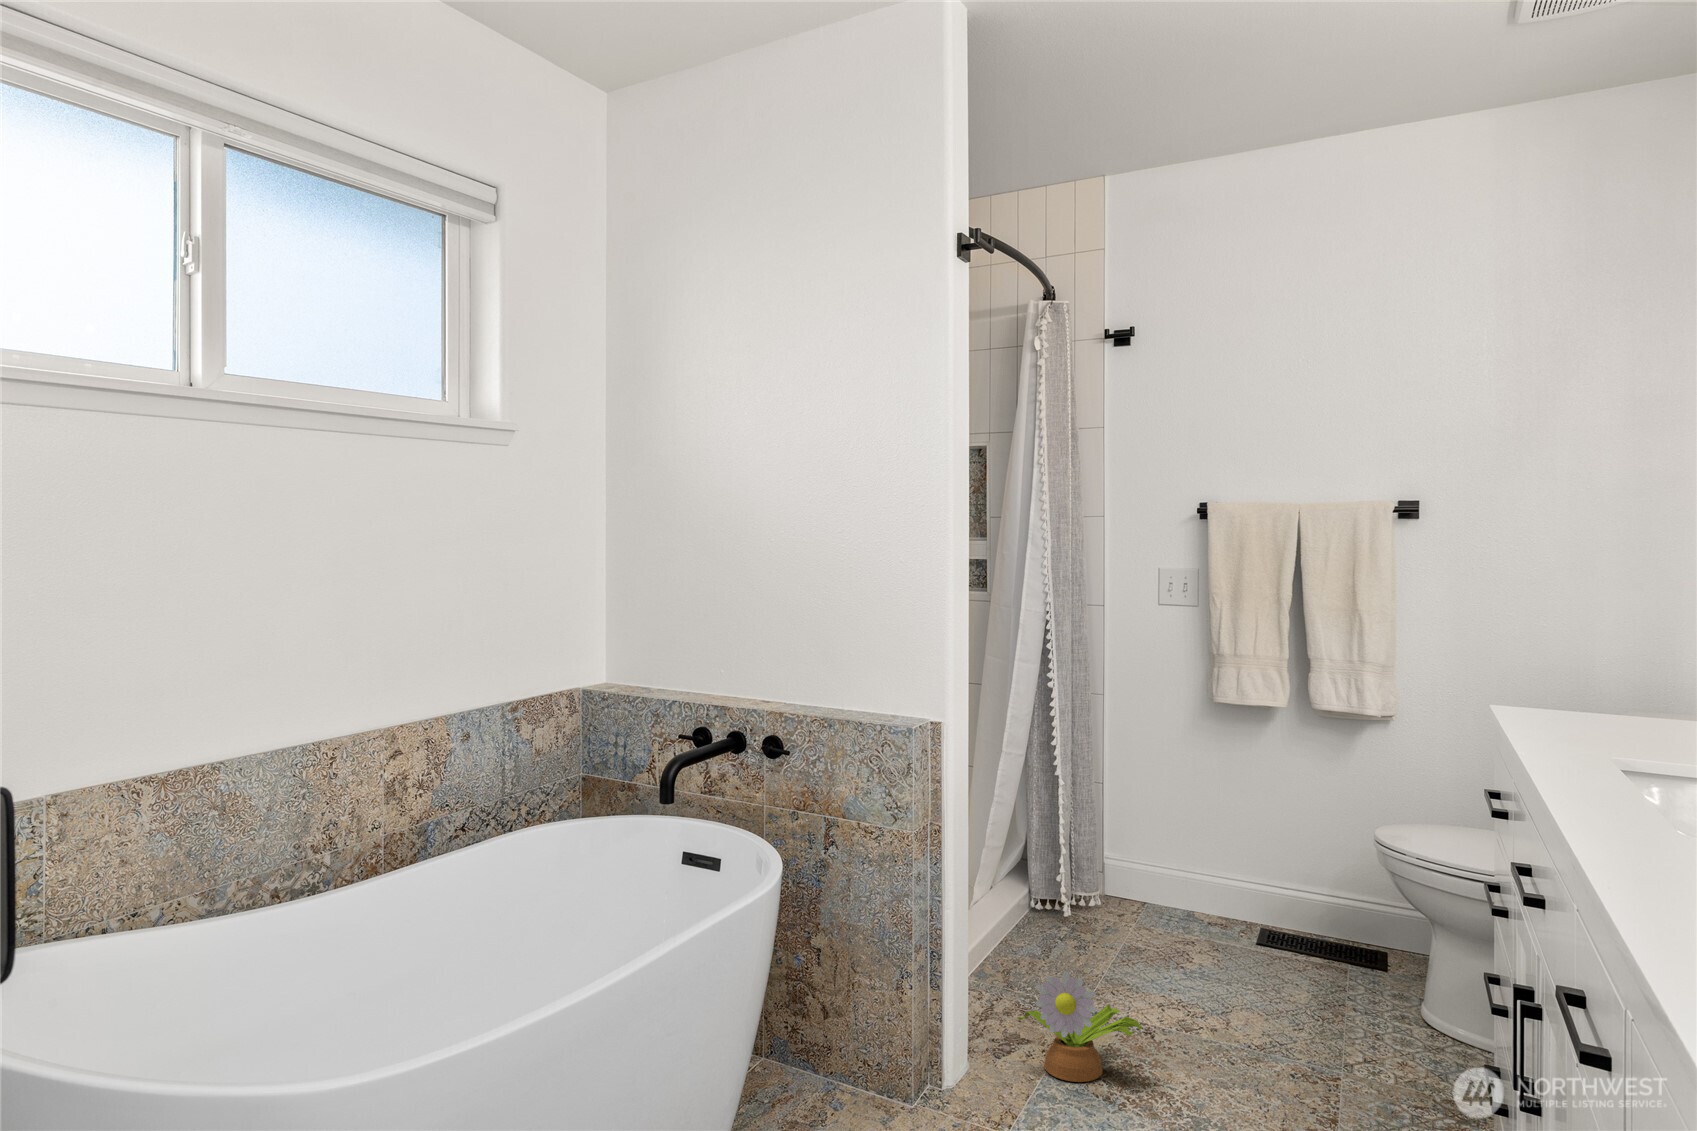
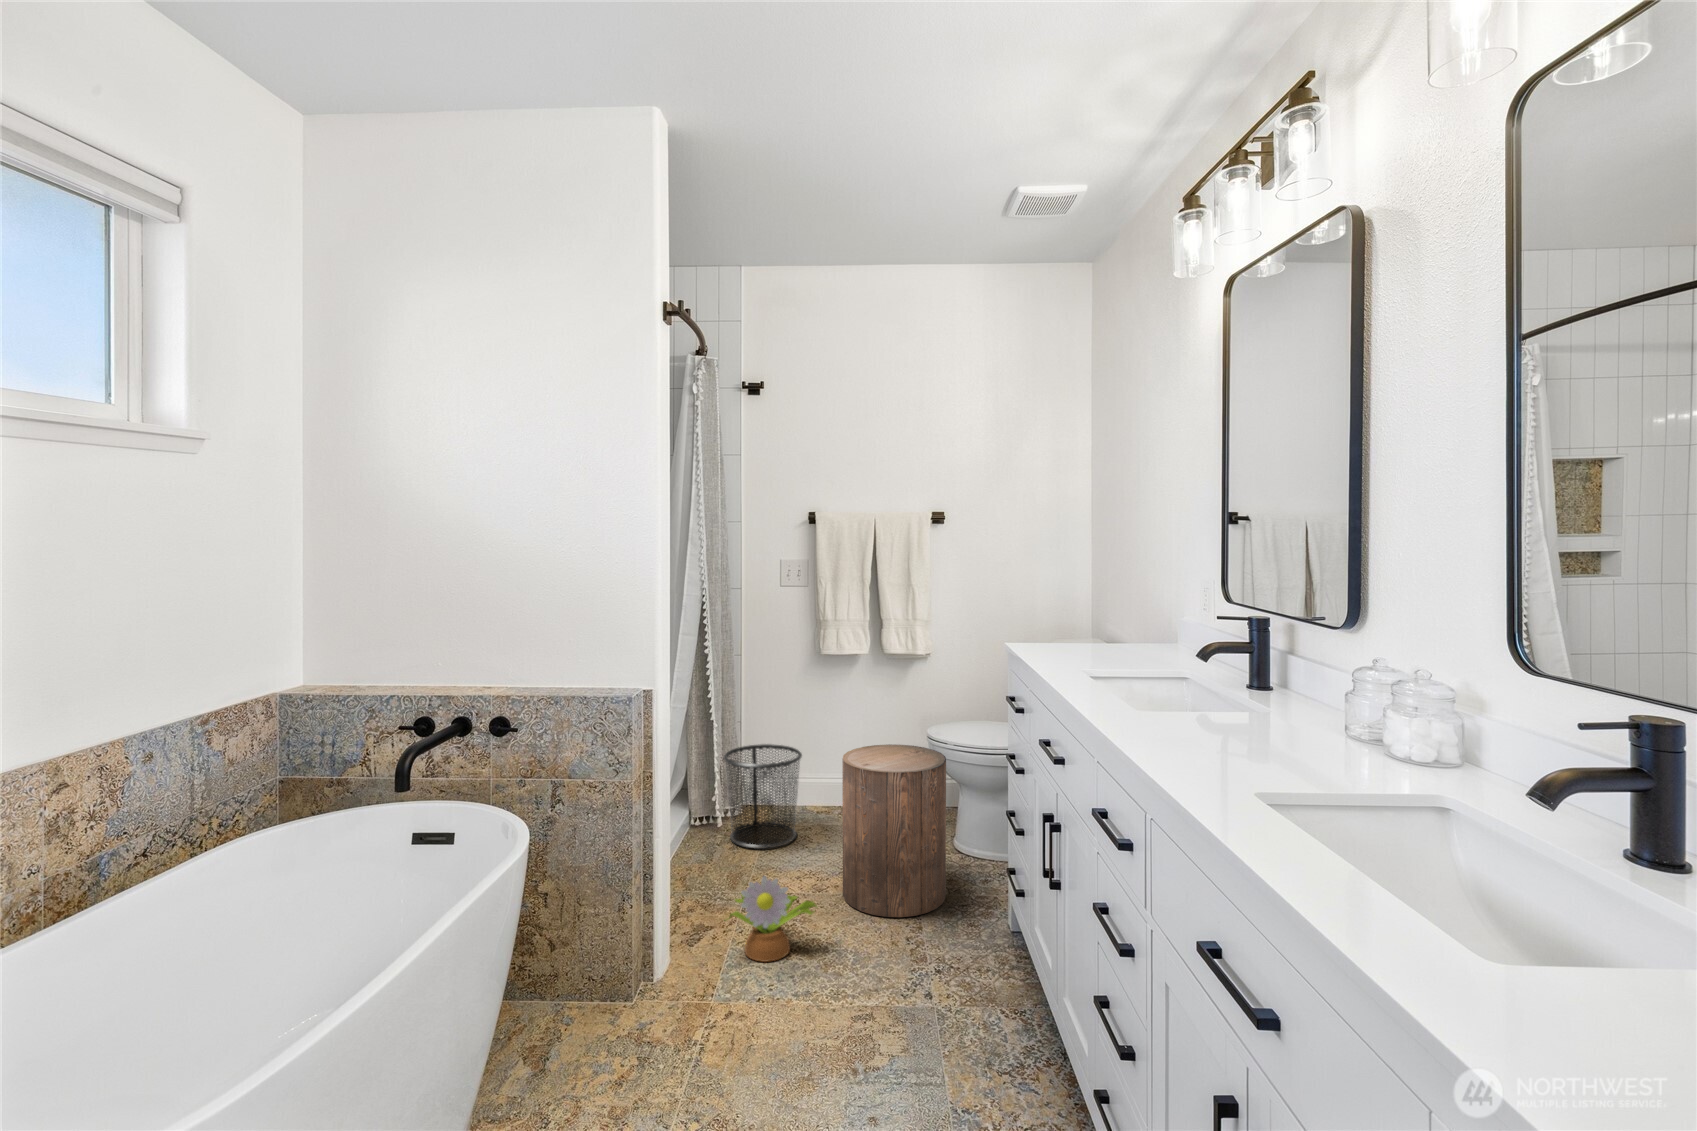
waste bin: none [1069,814,1176,951] -> present [723,744,802,849]
stool: none [1197,833,1355,1074] -> present [842,744,946,917]

